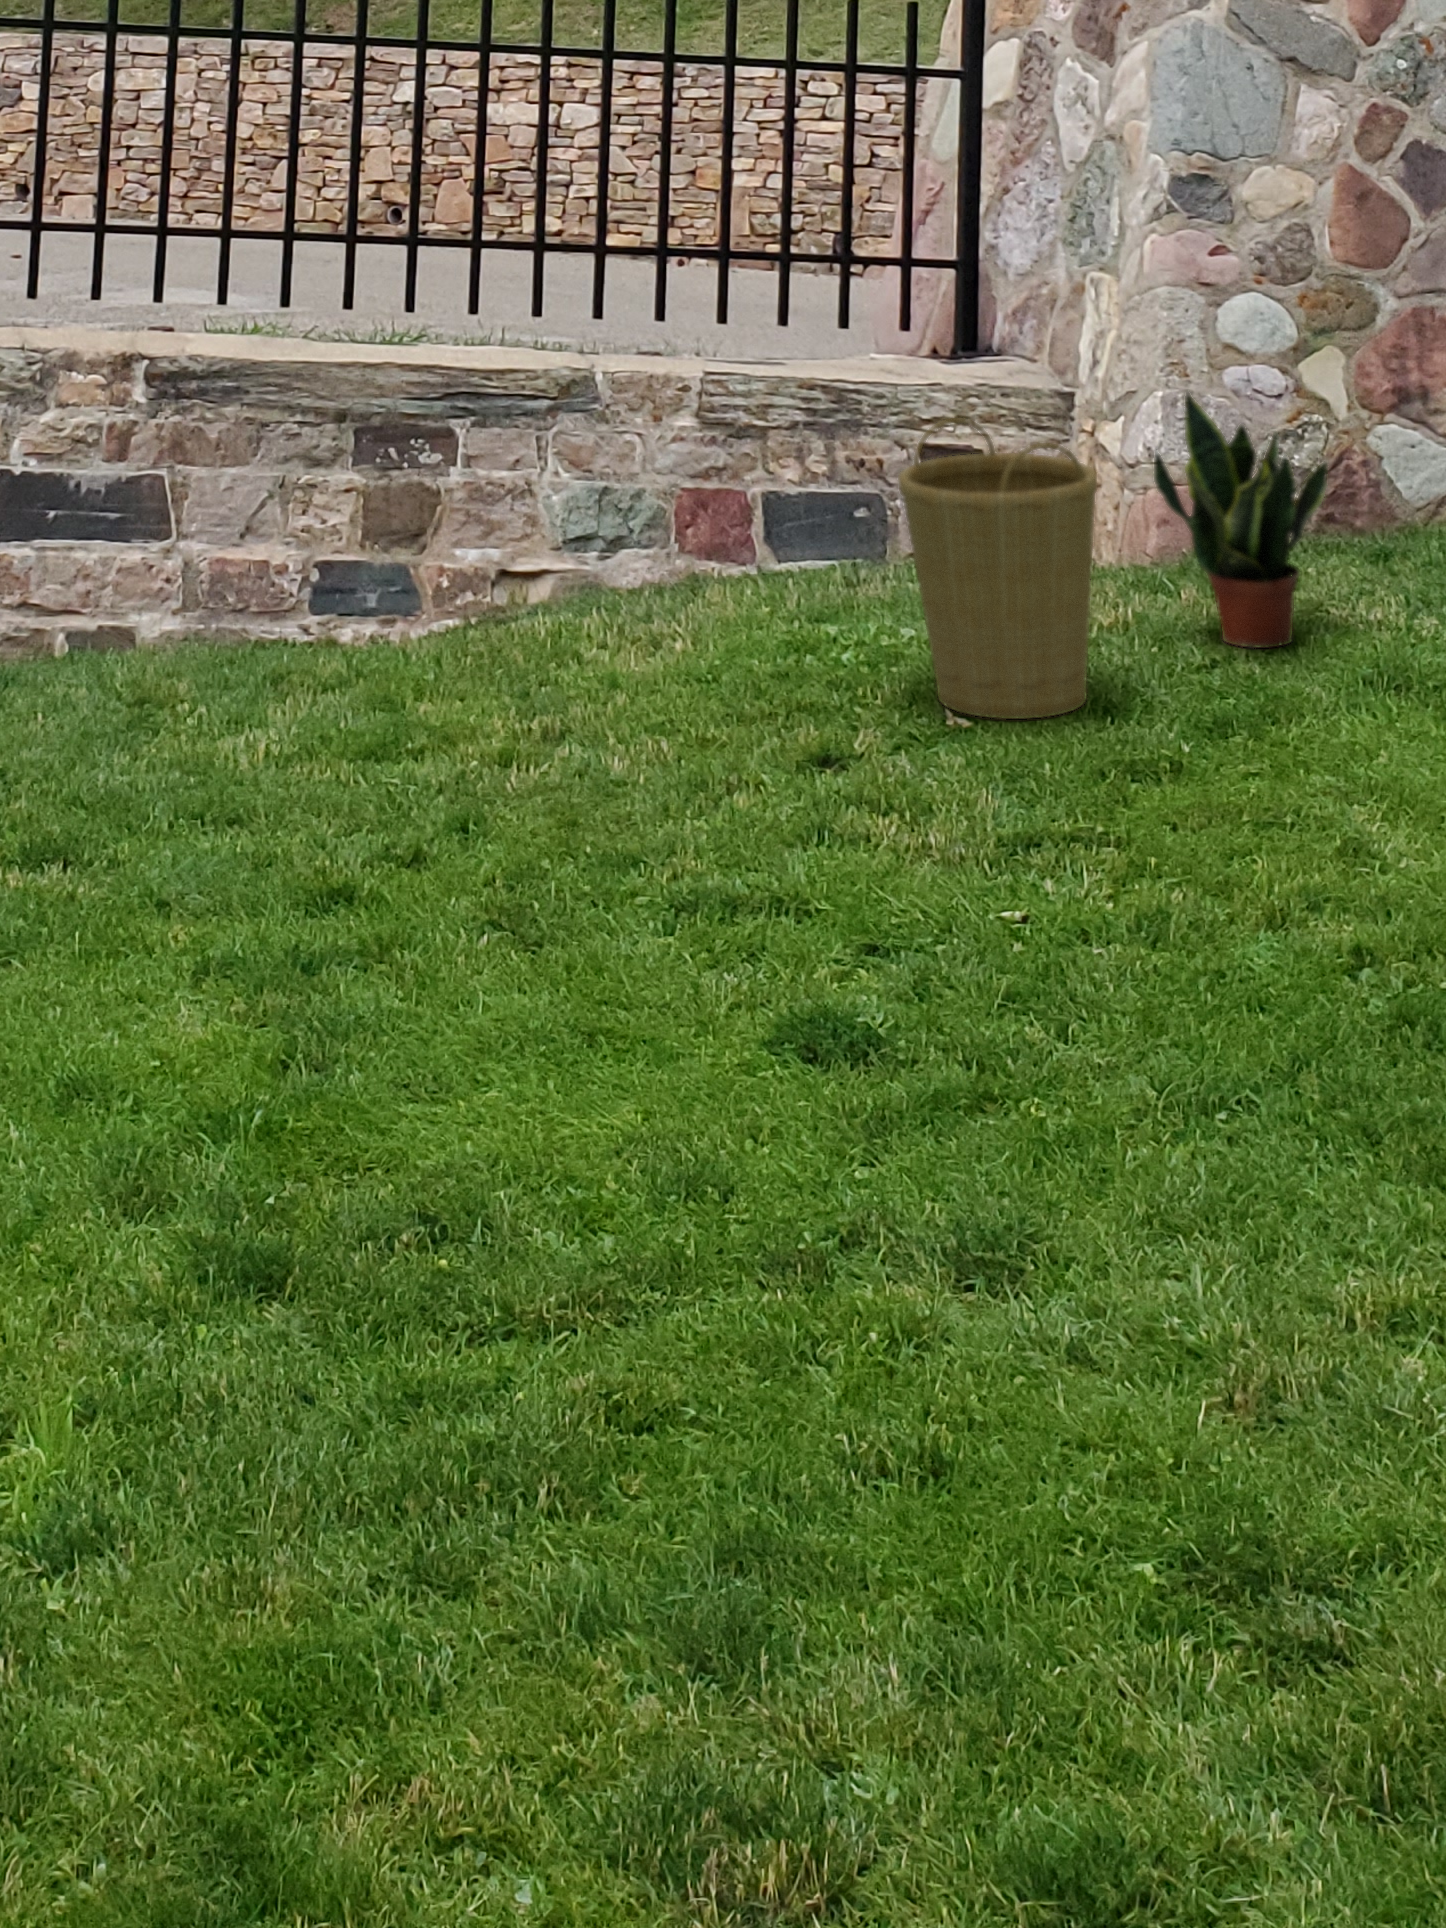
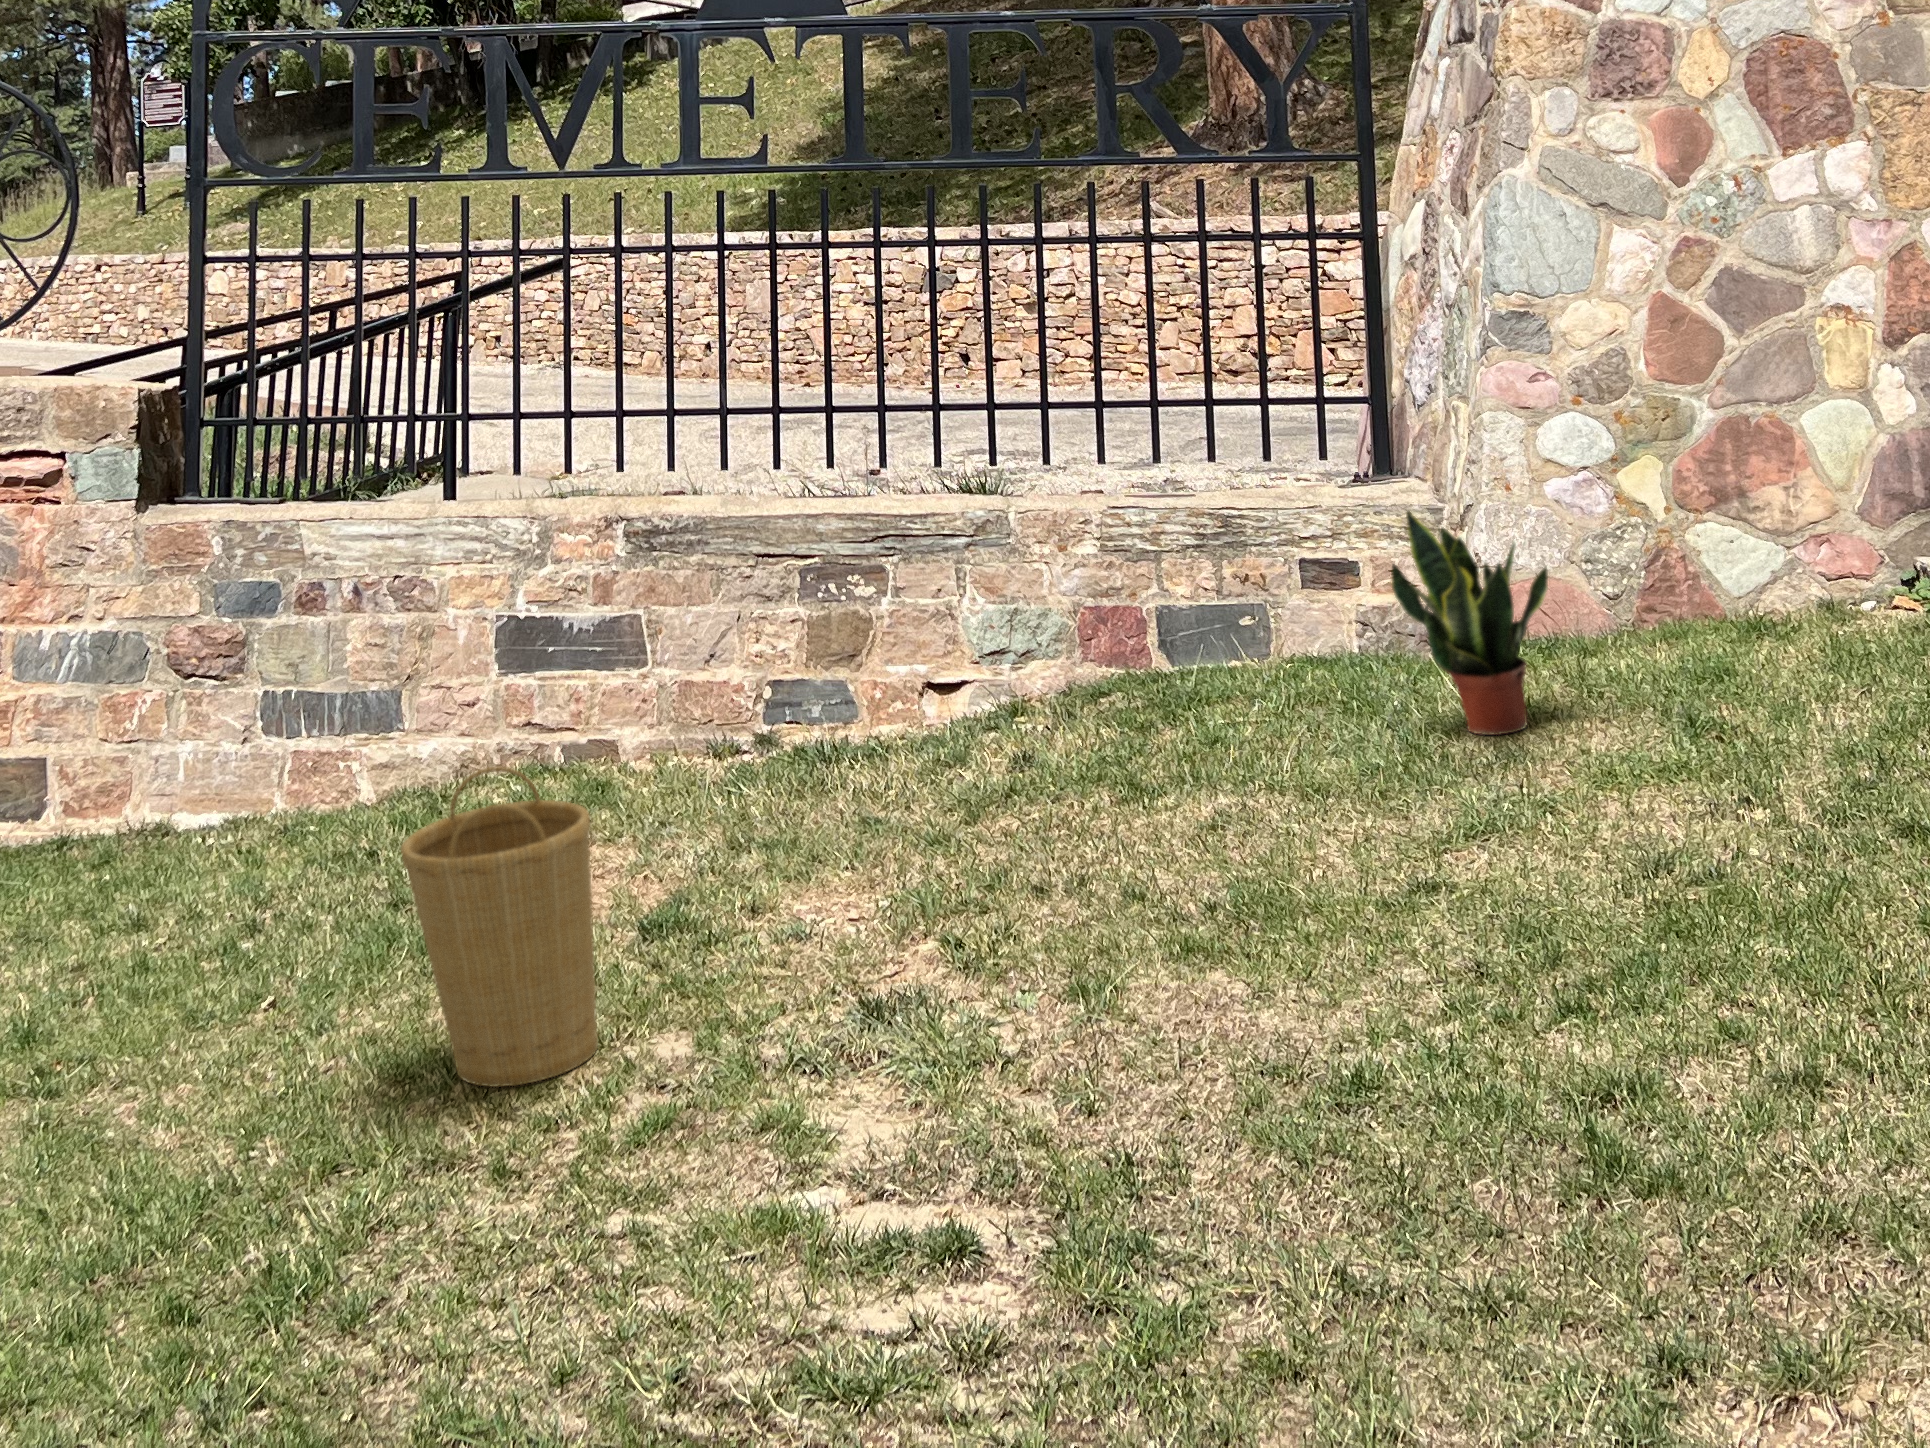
basket: present [898,418,1097,719] -> present [401,766,598,1087]

